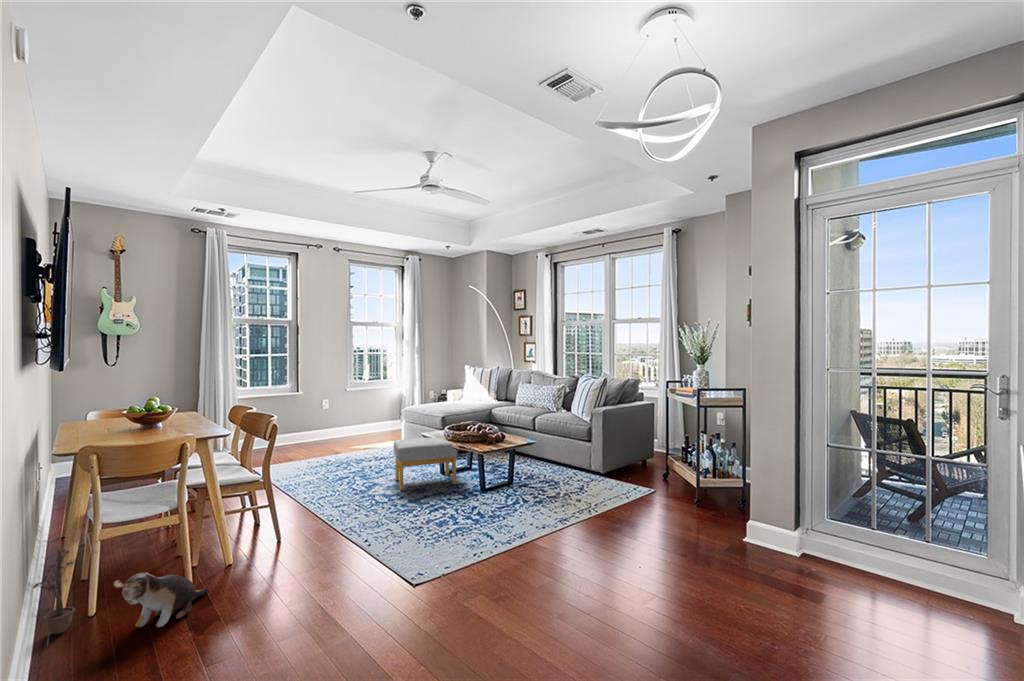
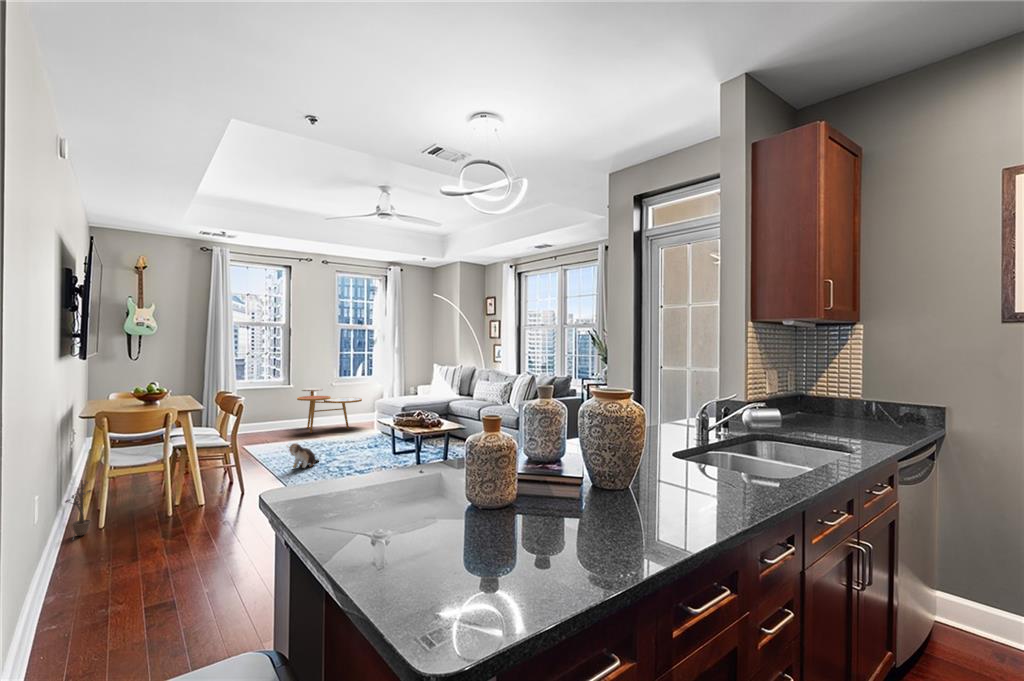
side table: none [311,394,384,447] -> present [297,388,362,433]
footstool: present [394,437,458,490] -> none [351,423,402,464]
plush toy: present [114,572,208,627] -> present [287,443,319,468]

